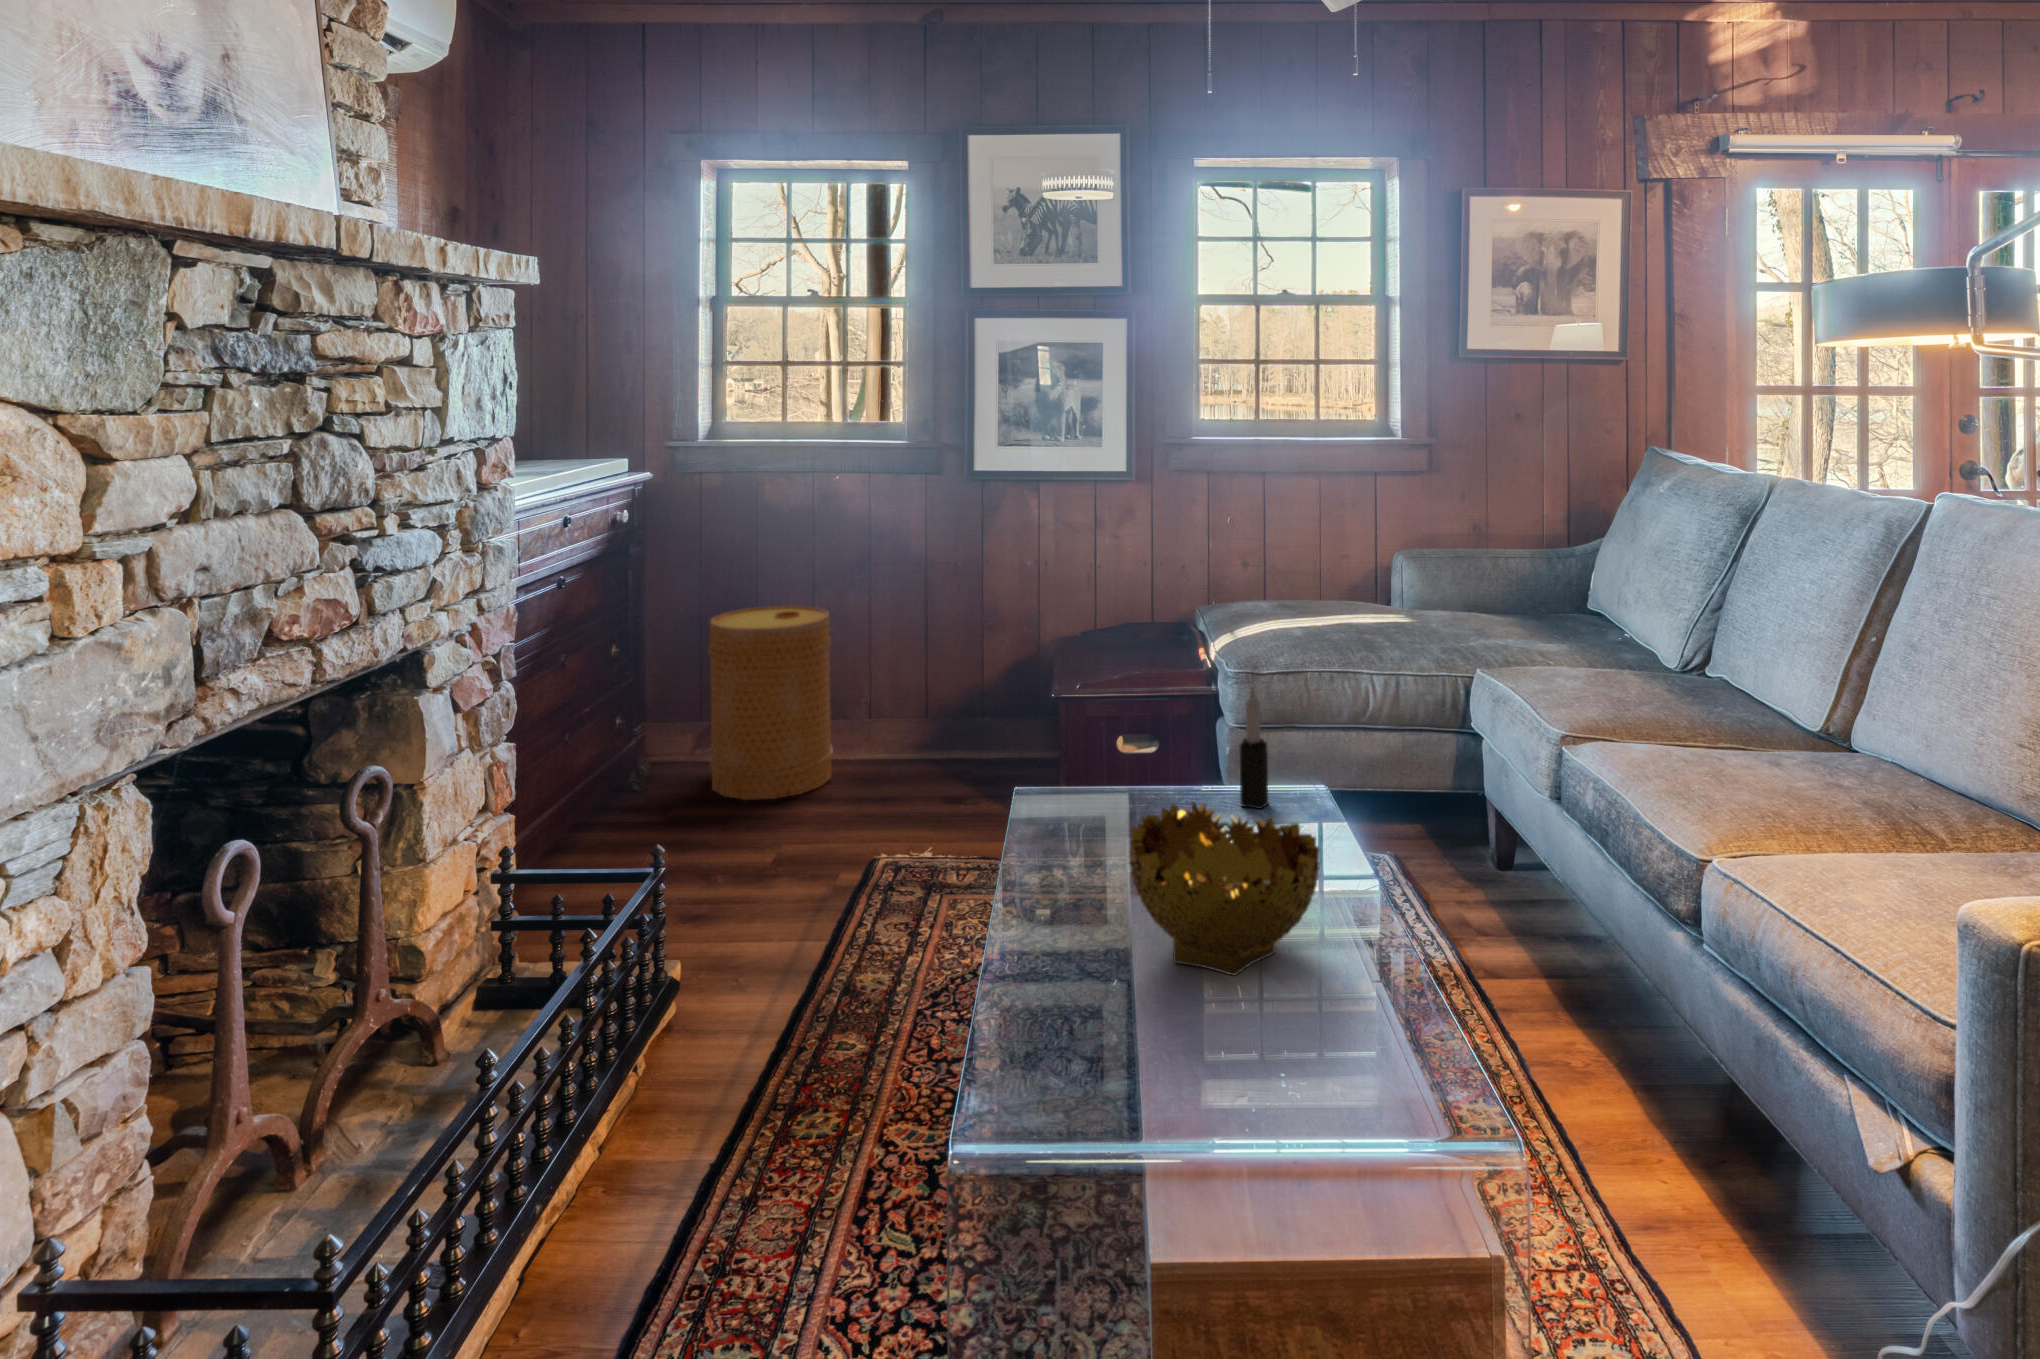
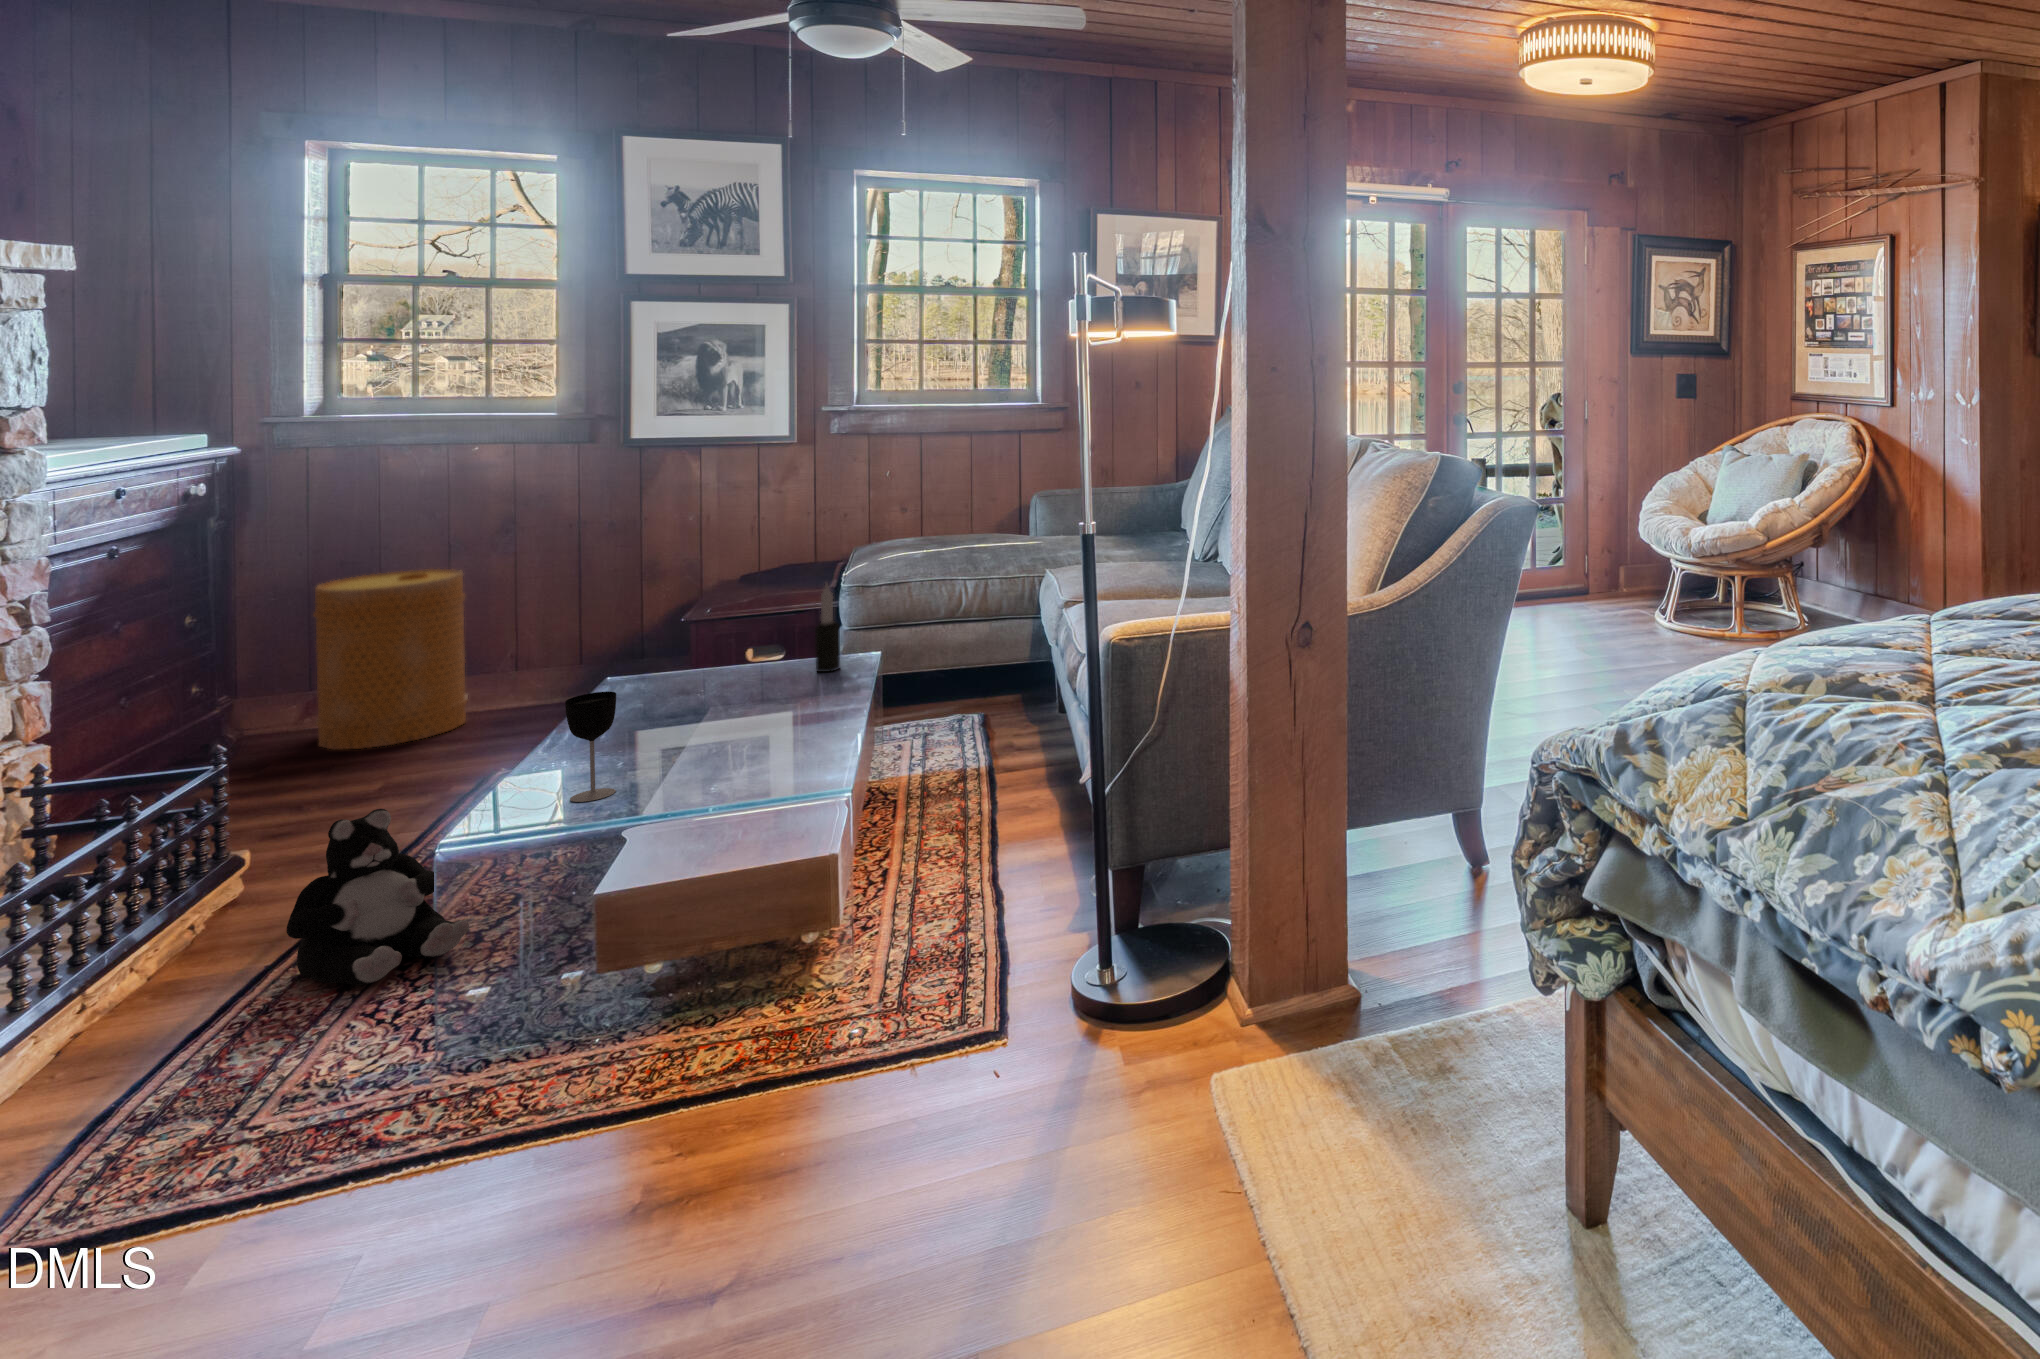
decorative bowl: present [1129,803,1320,976] -> none [658,651,812,755]
wine glass: none [1050,876,1109,1048] -> present [565,692,616,802]
plush toy: none [736,981,924,1250] -> present [286,809,469,985]

